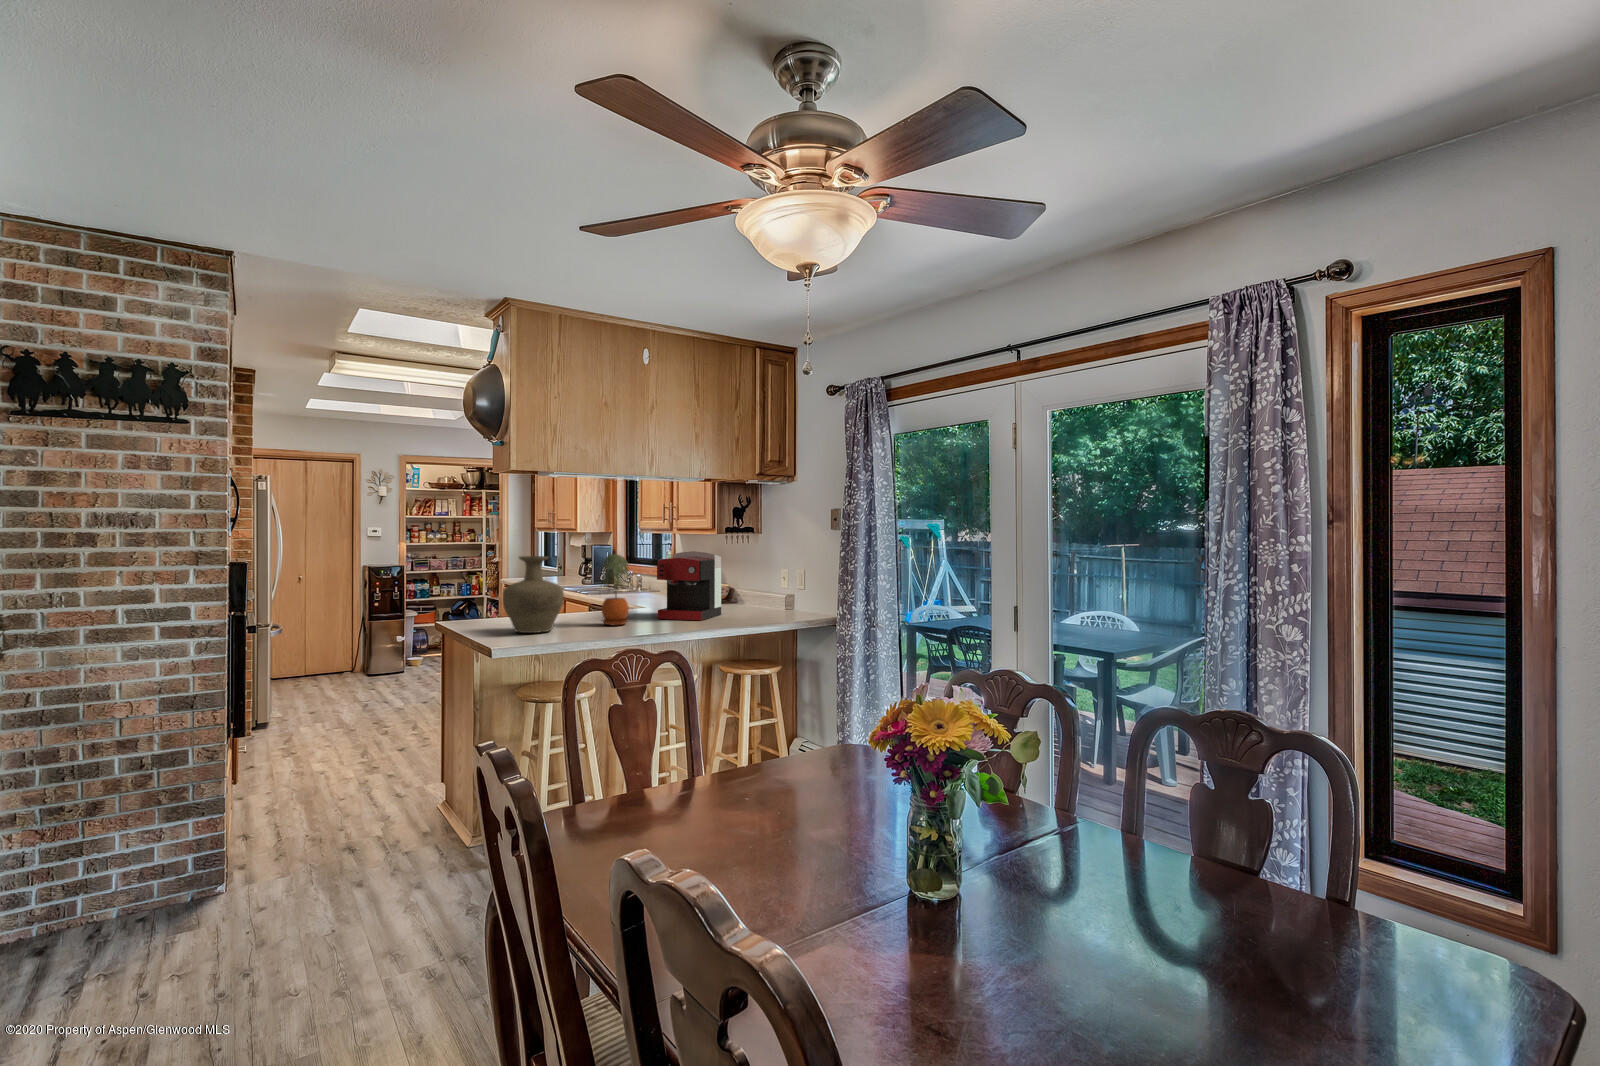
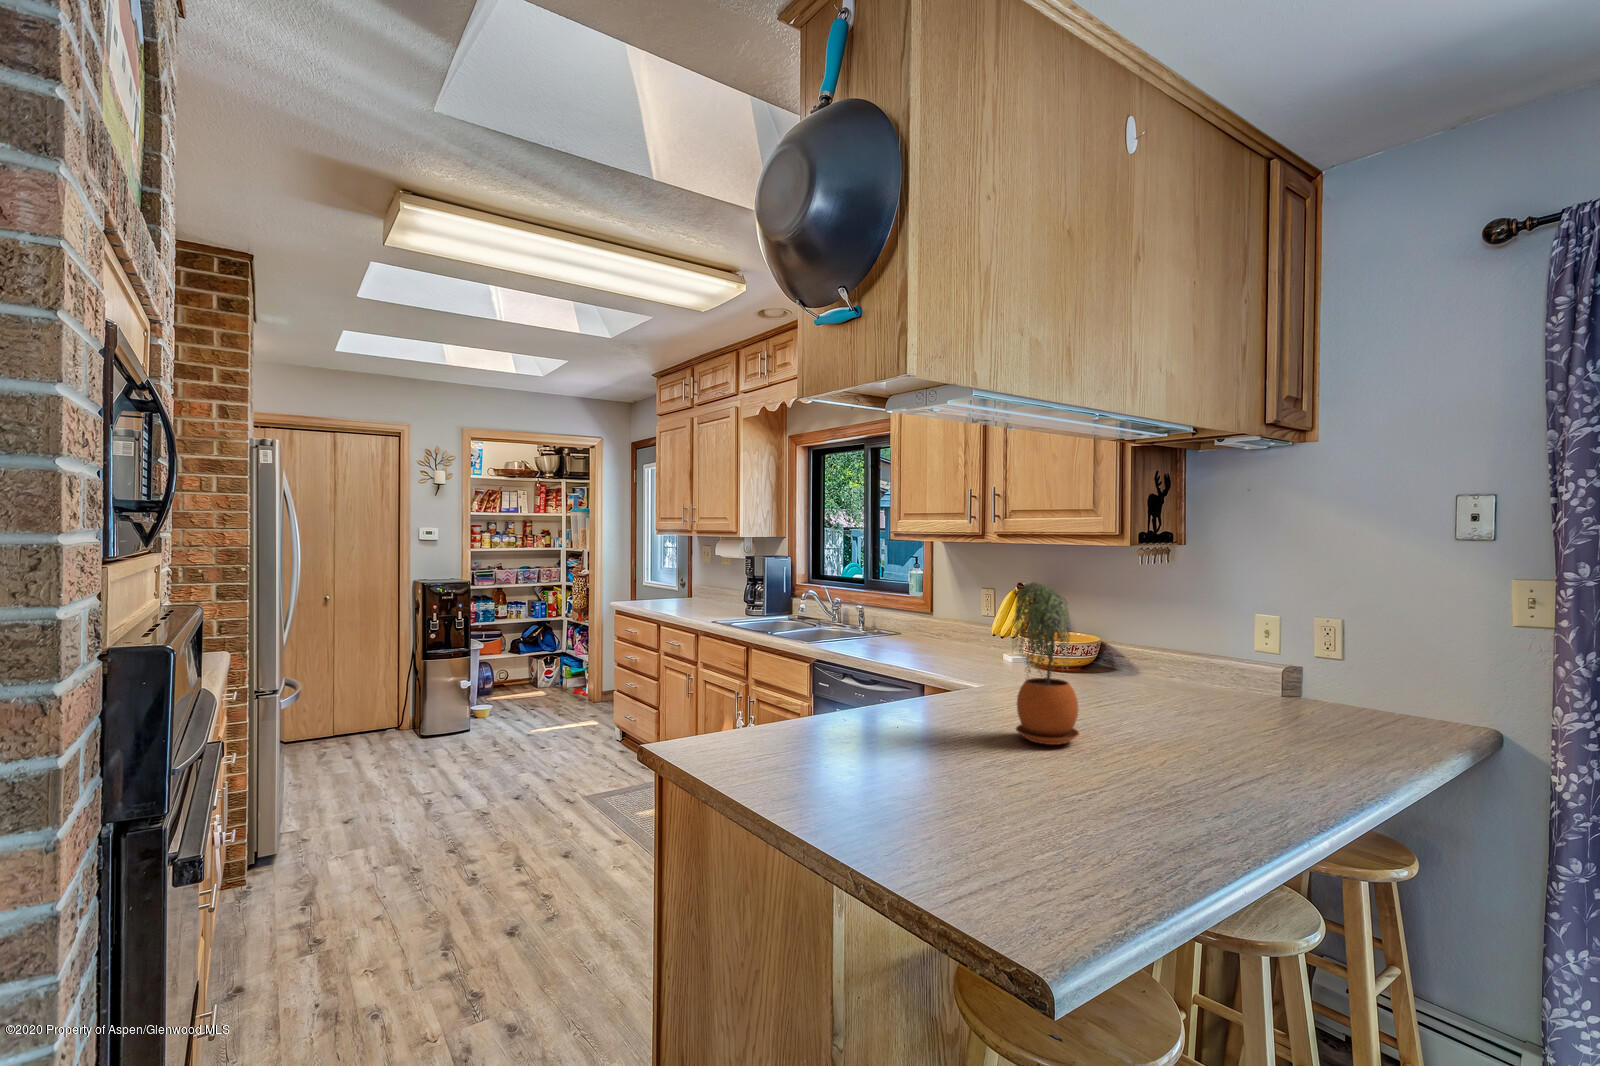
coffee maker: present [657,551,721,620] -> none [1080,572,1197,721]
vase: present [503,556,564,633] -> none [847,592,992,789]

